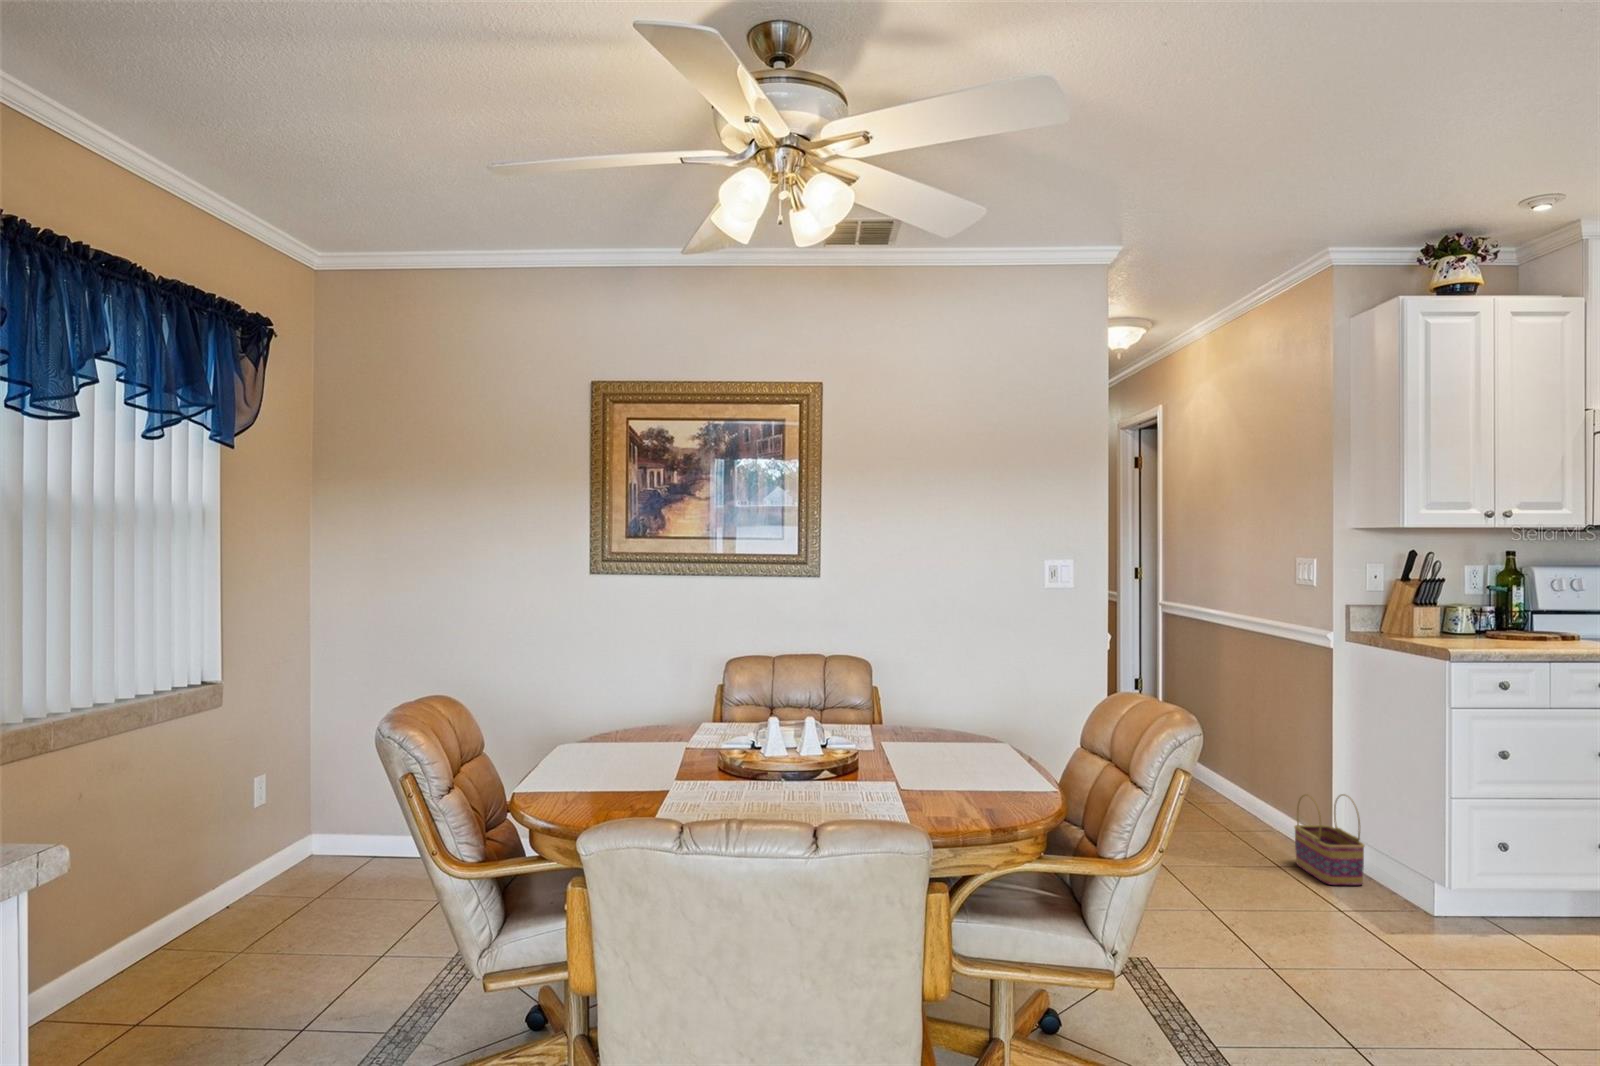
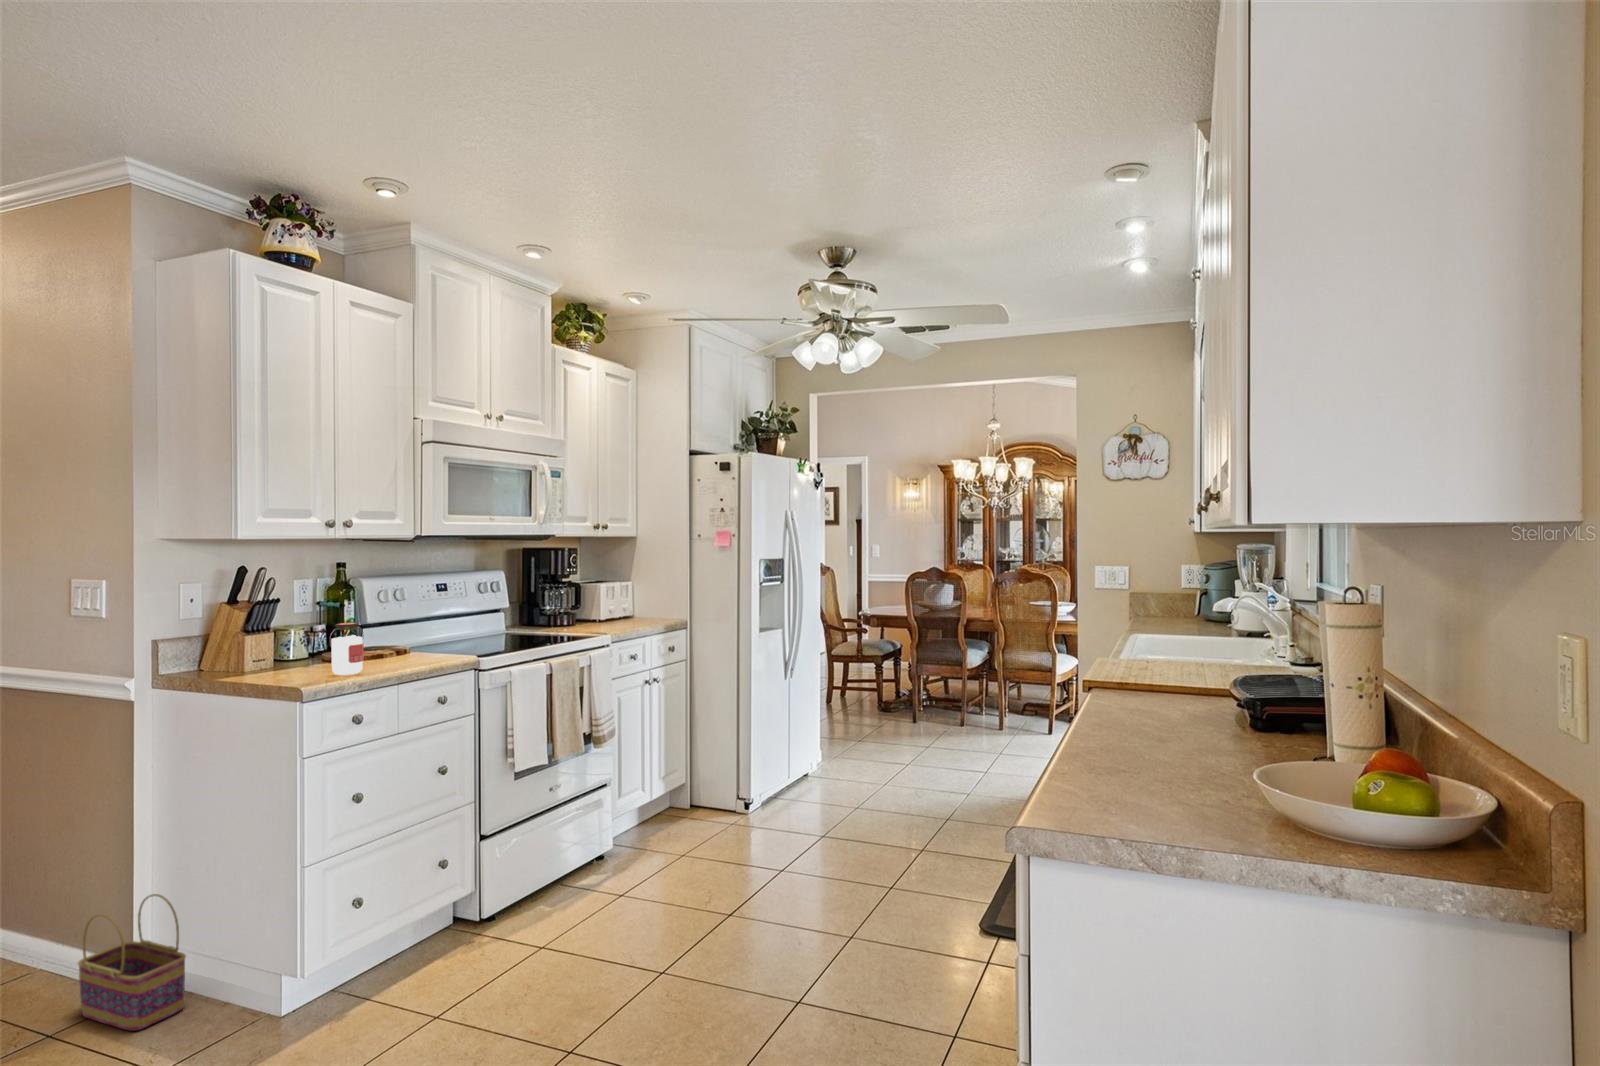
jar: none [1482,601,1516,647] -> present [330,623,364,675]

